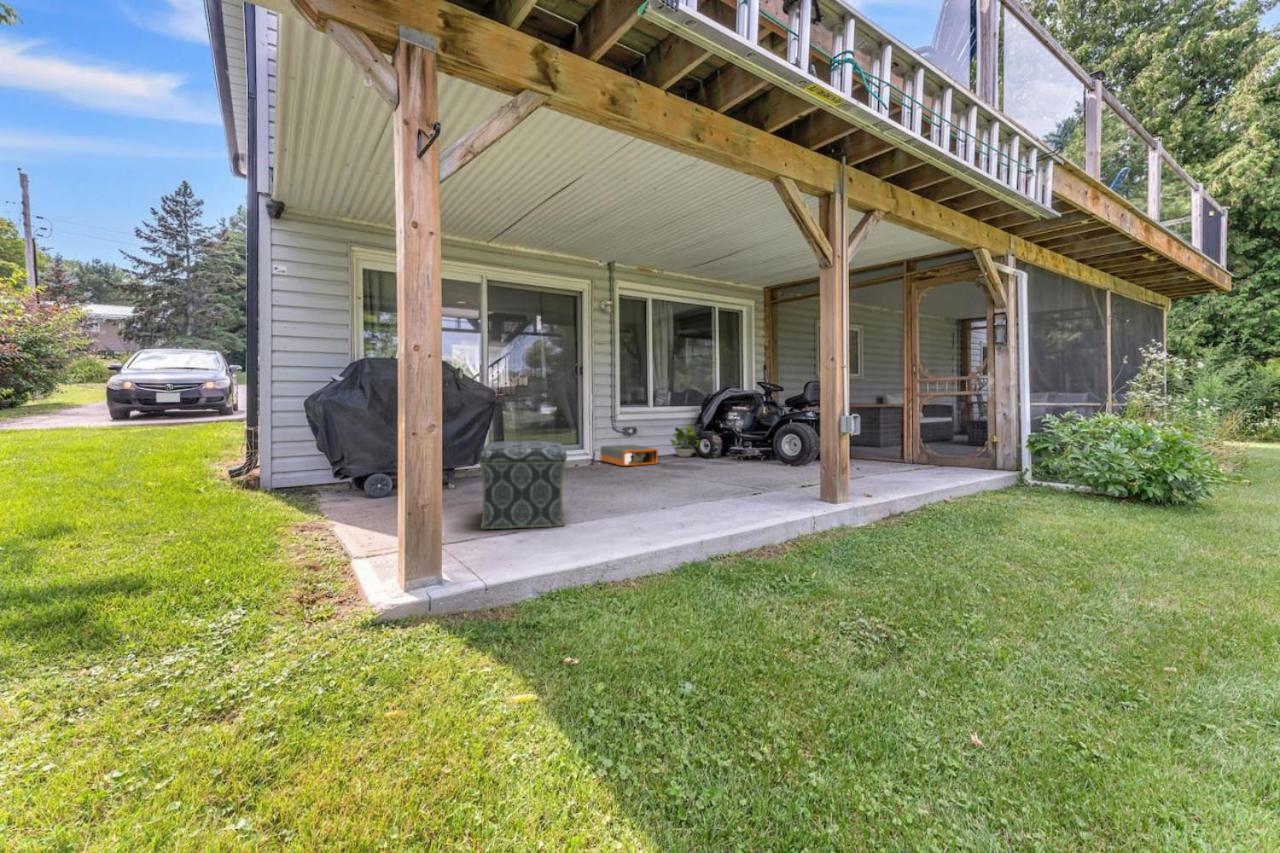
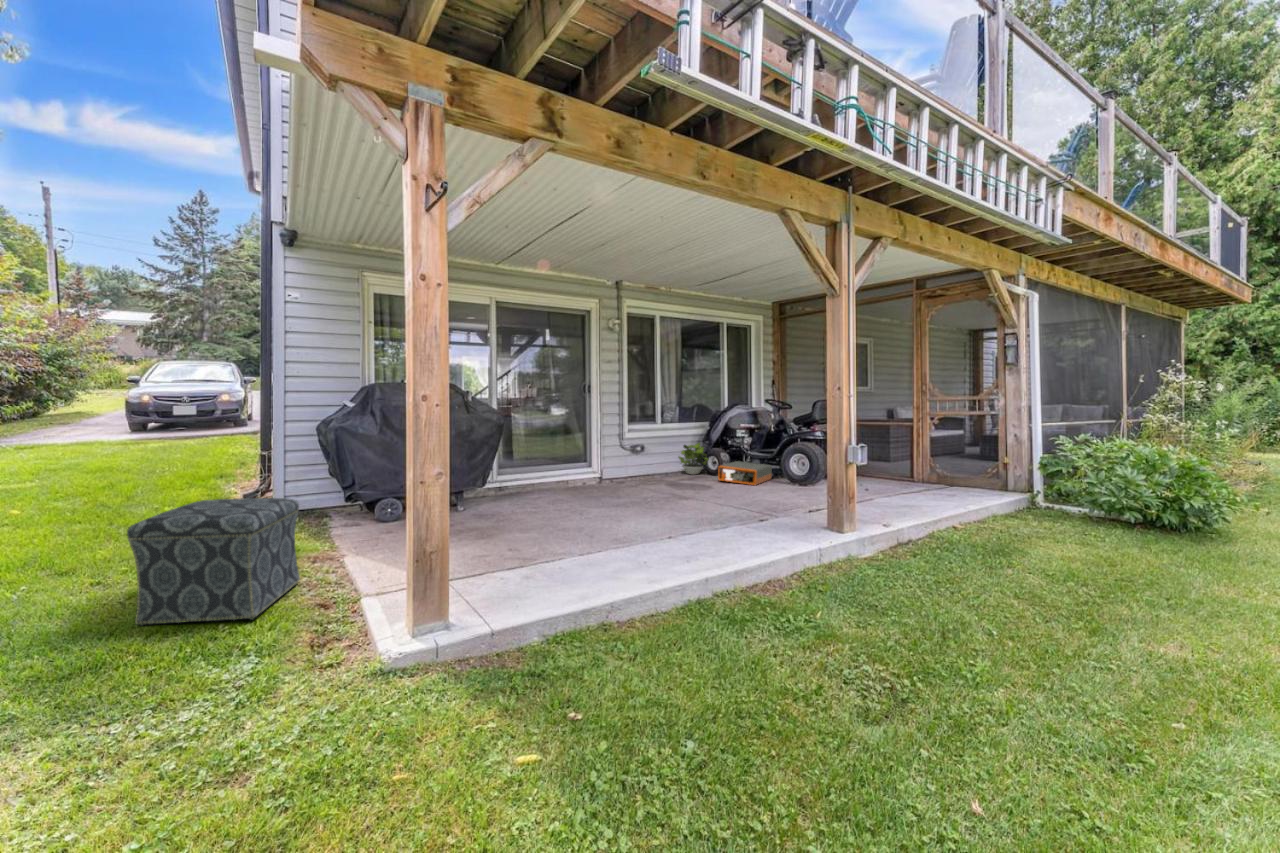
ottoman: present [479,441,567,530] -> present [127,498,300,626]
storage box: present [600,445,658,466] -> present [718,461,772,485]

